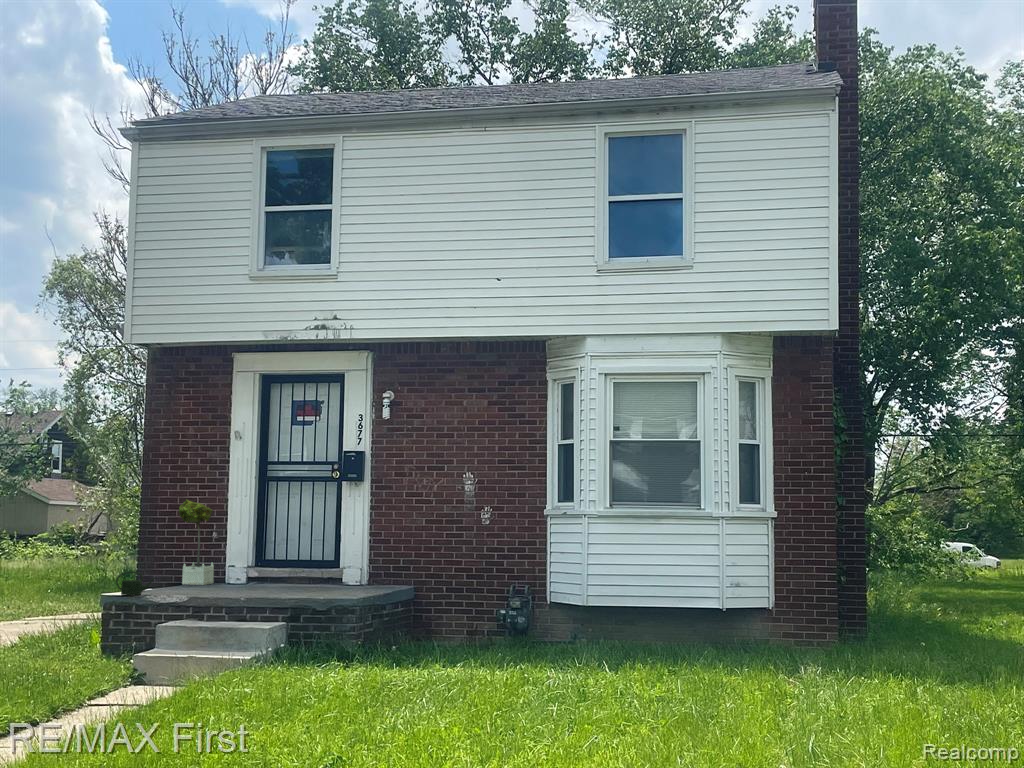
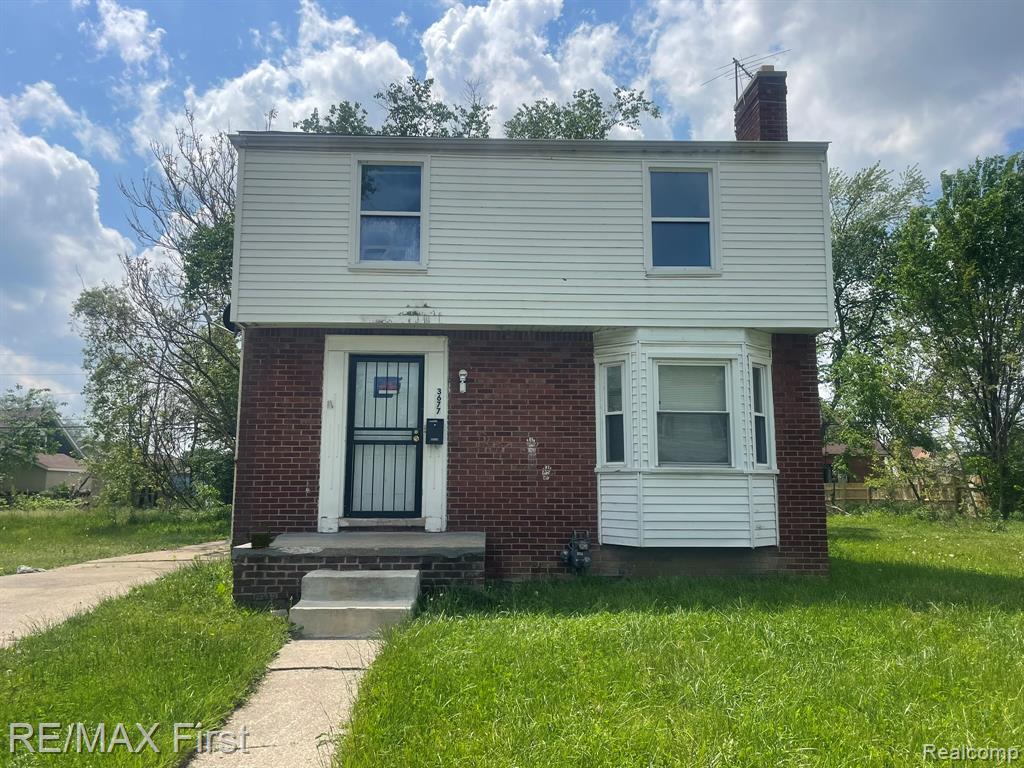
potted tree: present [179,500,214,585] -> none [279,459,311,535]

